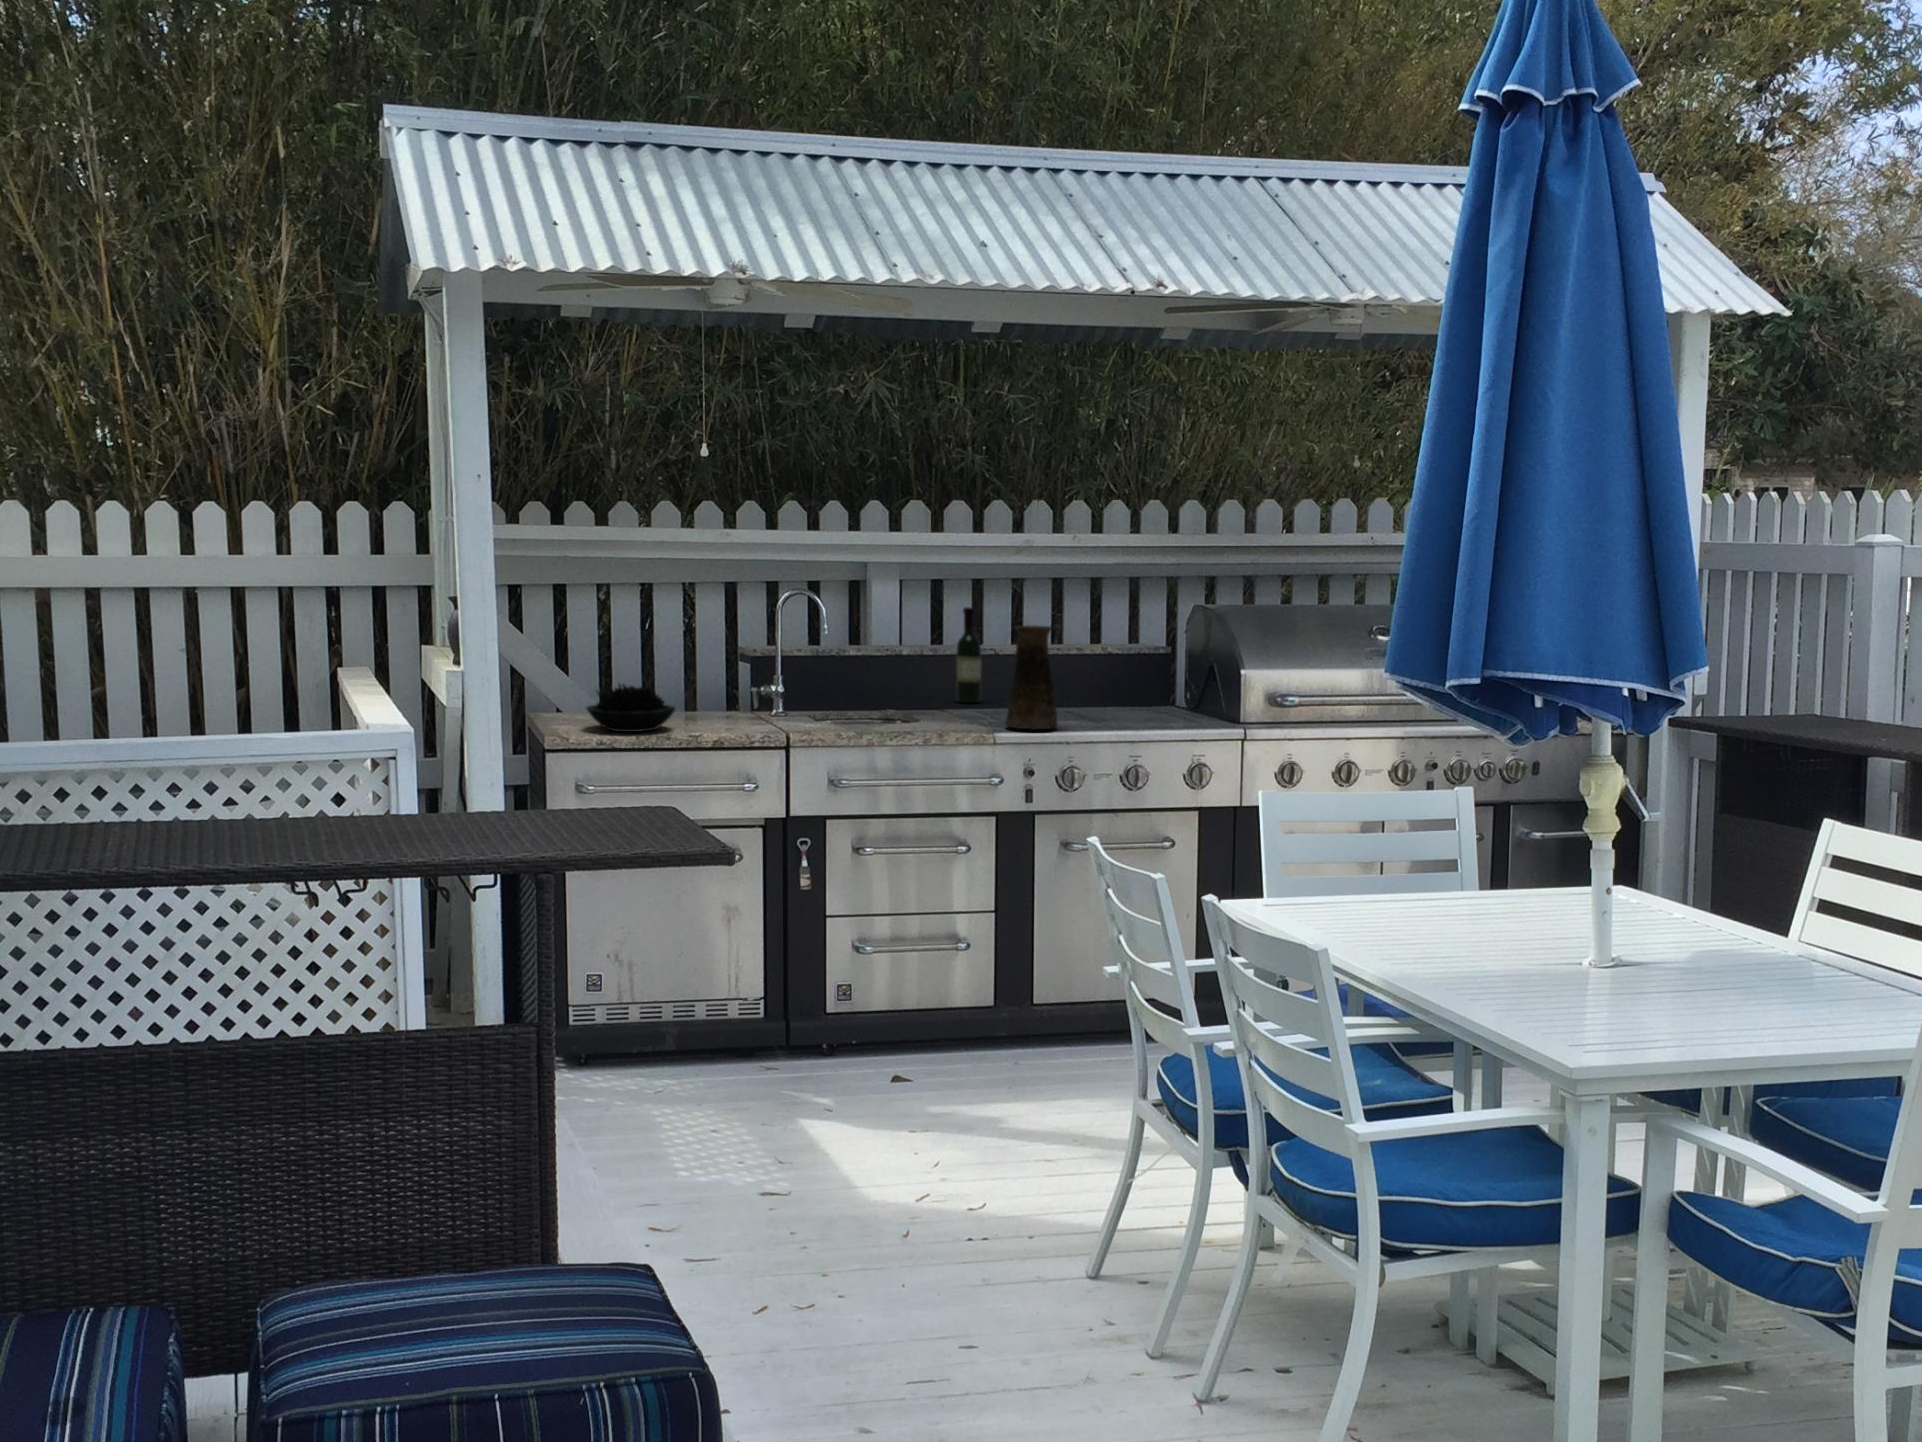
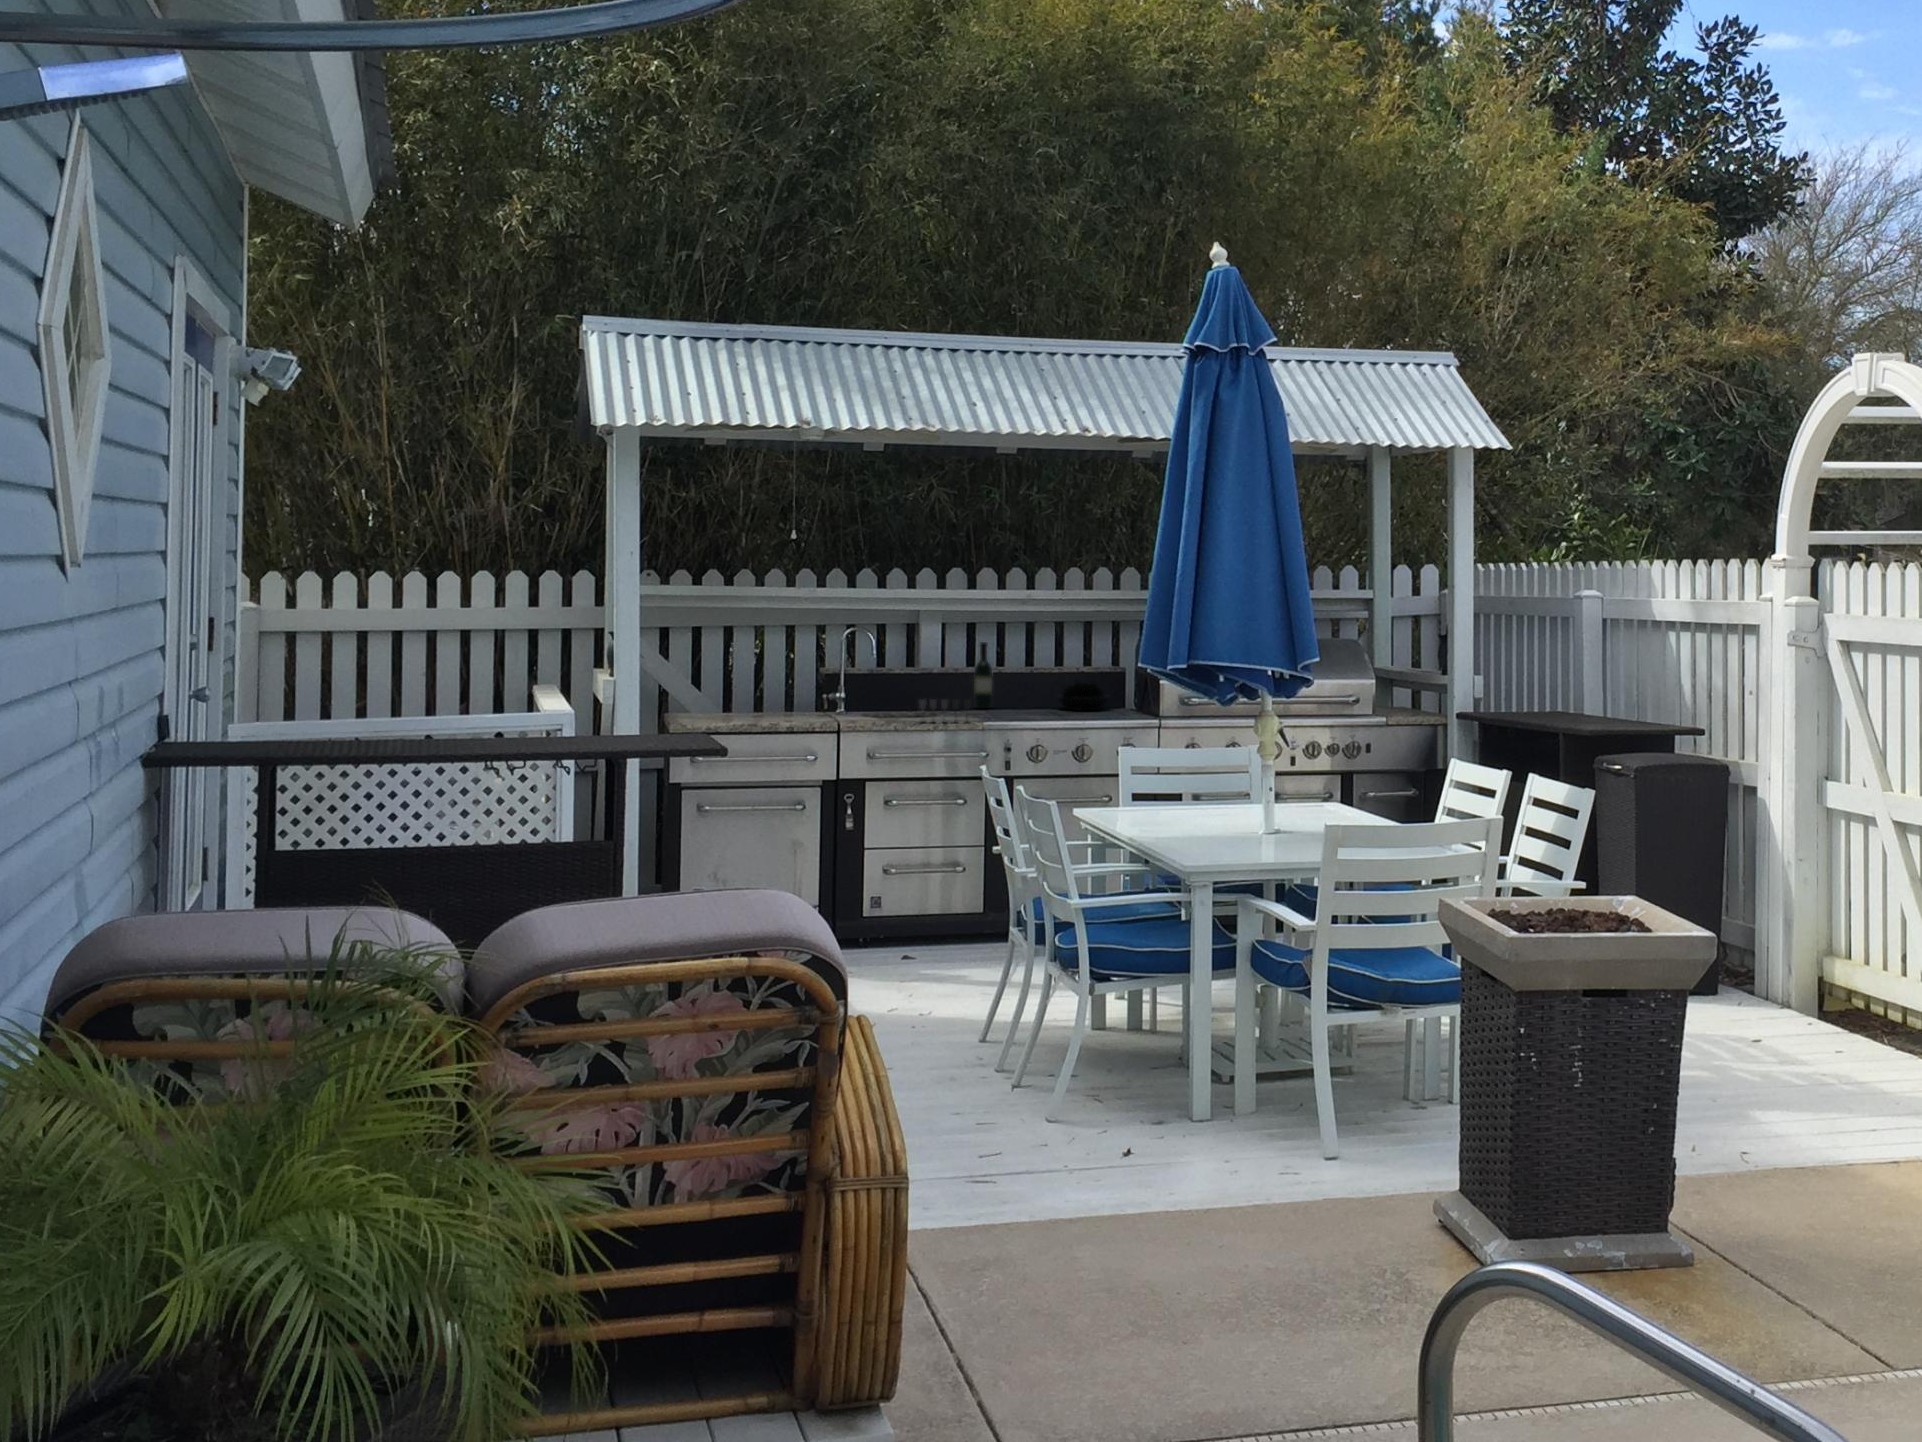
pitcher: present [1005,626,1057,730] -> none [994,652,1031,722]
succulent plant: present [587,684,675,732] -> present [1057,682,1109,710]
wine glass: none [900,696,975,731] -> present [919,699,971,722]

